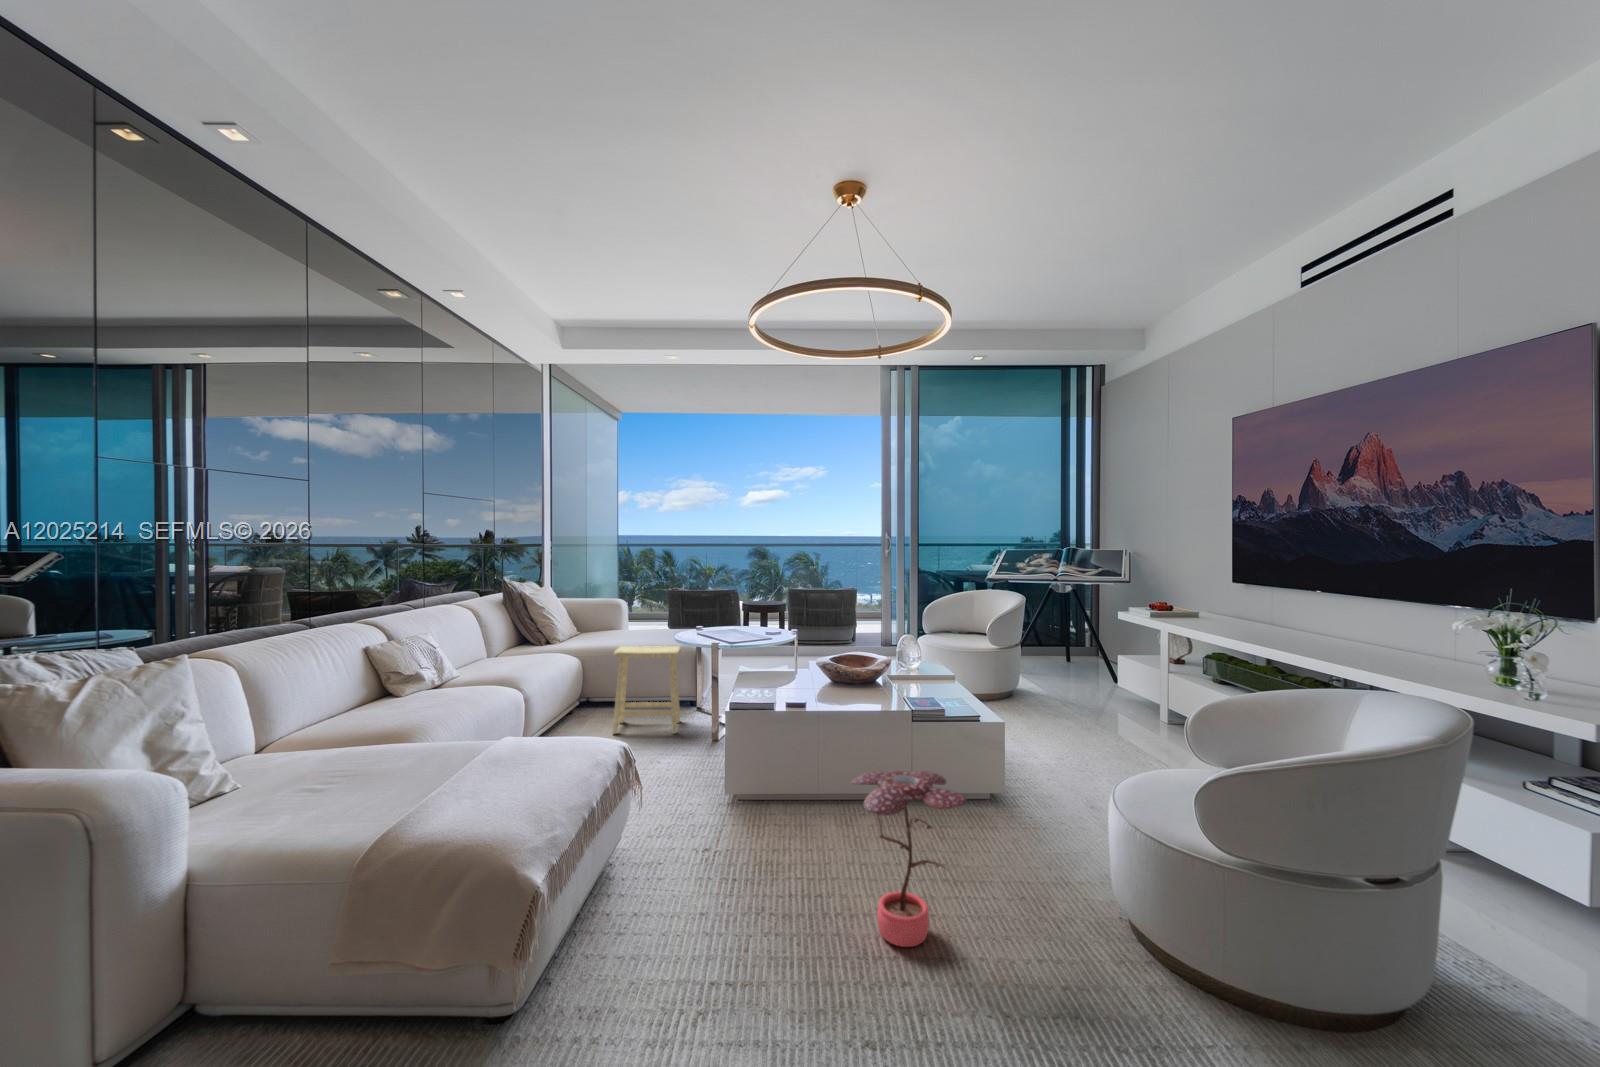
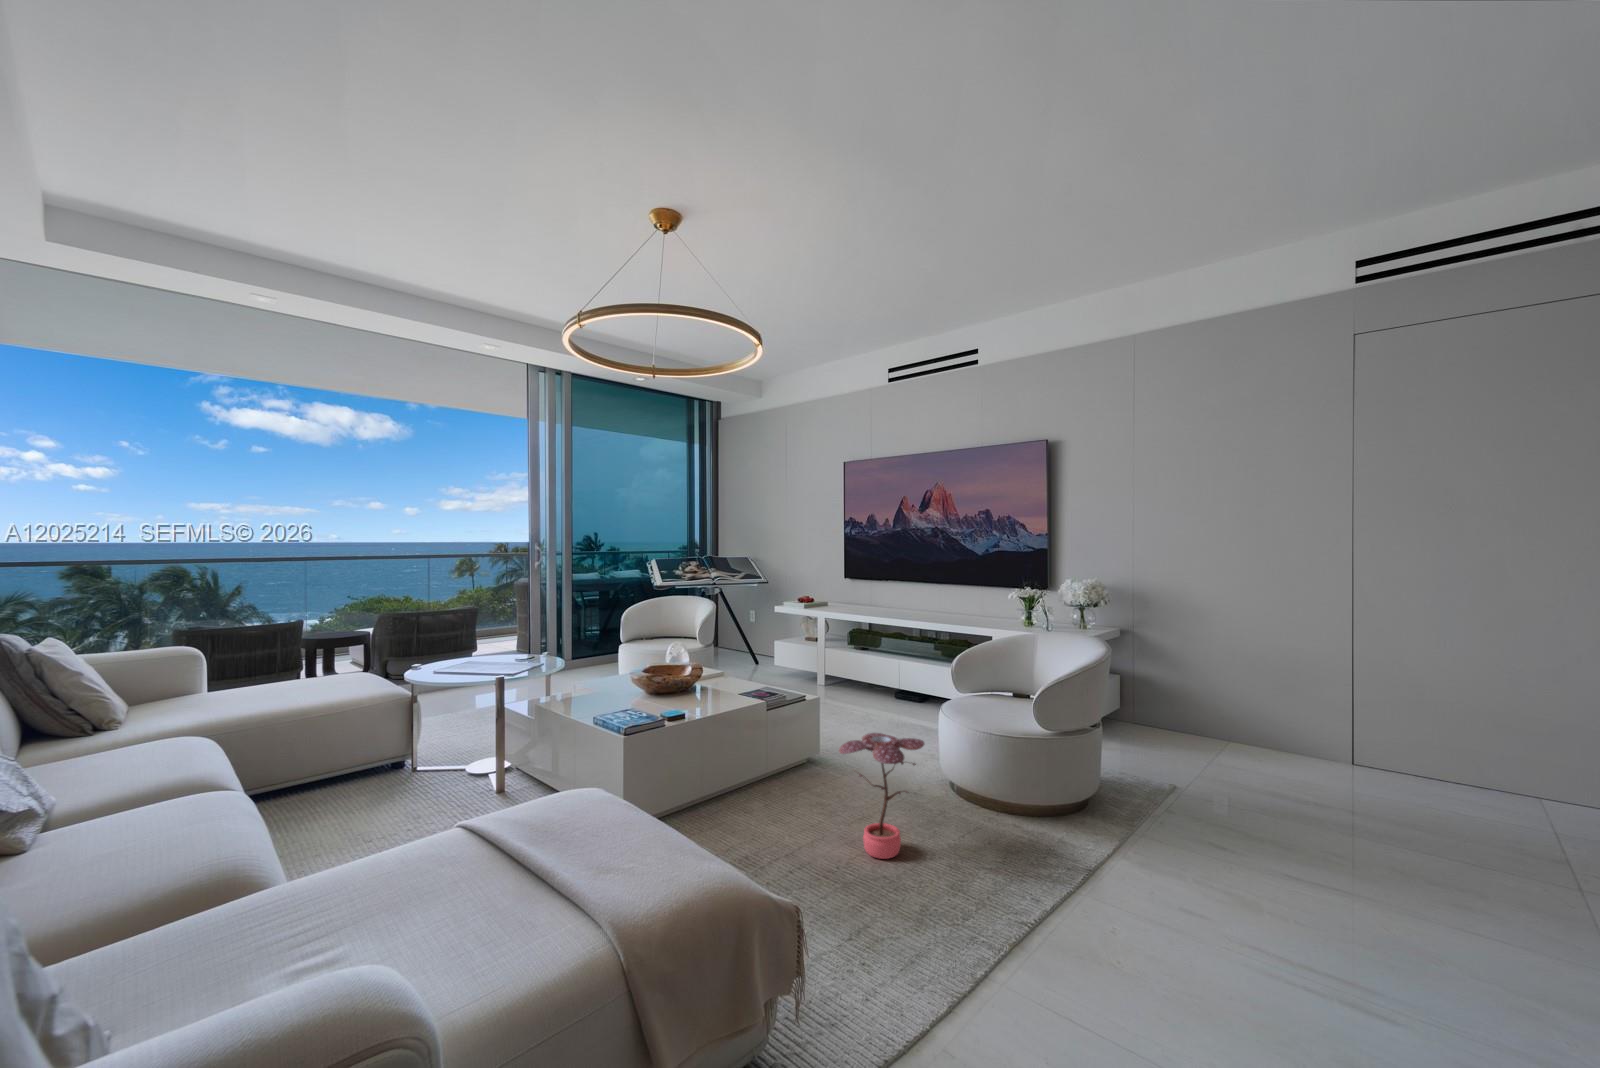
footstool: present [612,646,681,734] -> none [357,696,459,822]

